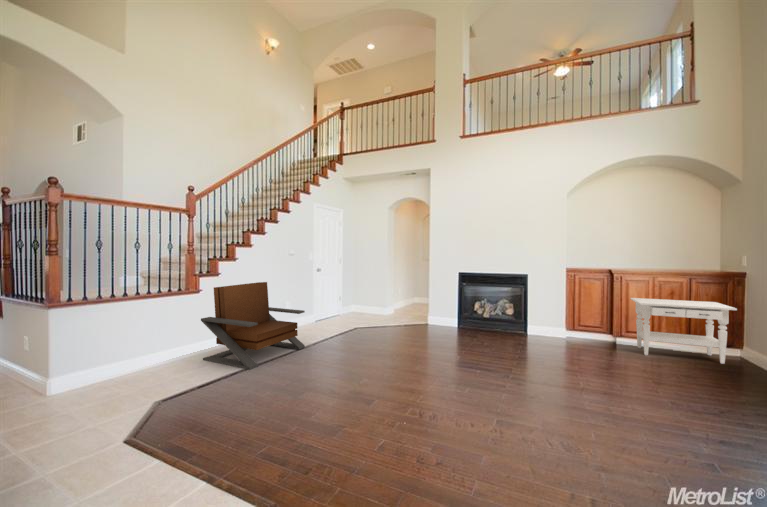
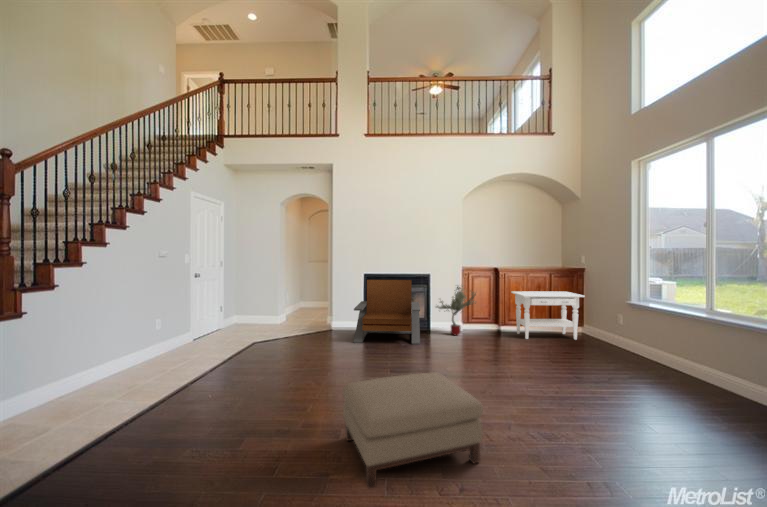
lounge chair: present [201,282,305,370] -> present [354,280,420,345]
potted tree: none [531,287,581,342] -> present [436,286,476,335]
ottoman: none [367,366,486,458] -> present [342,372,483,488]

